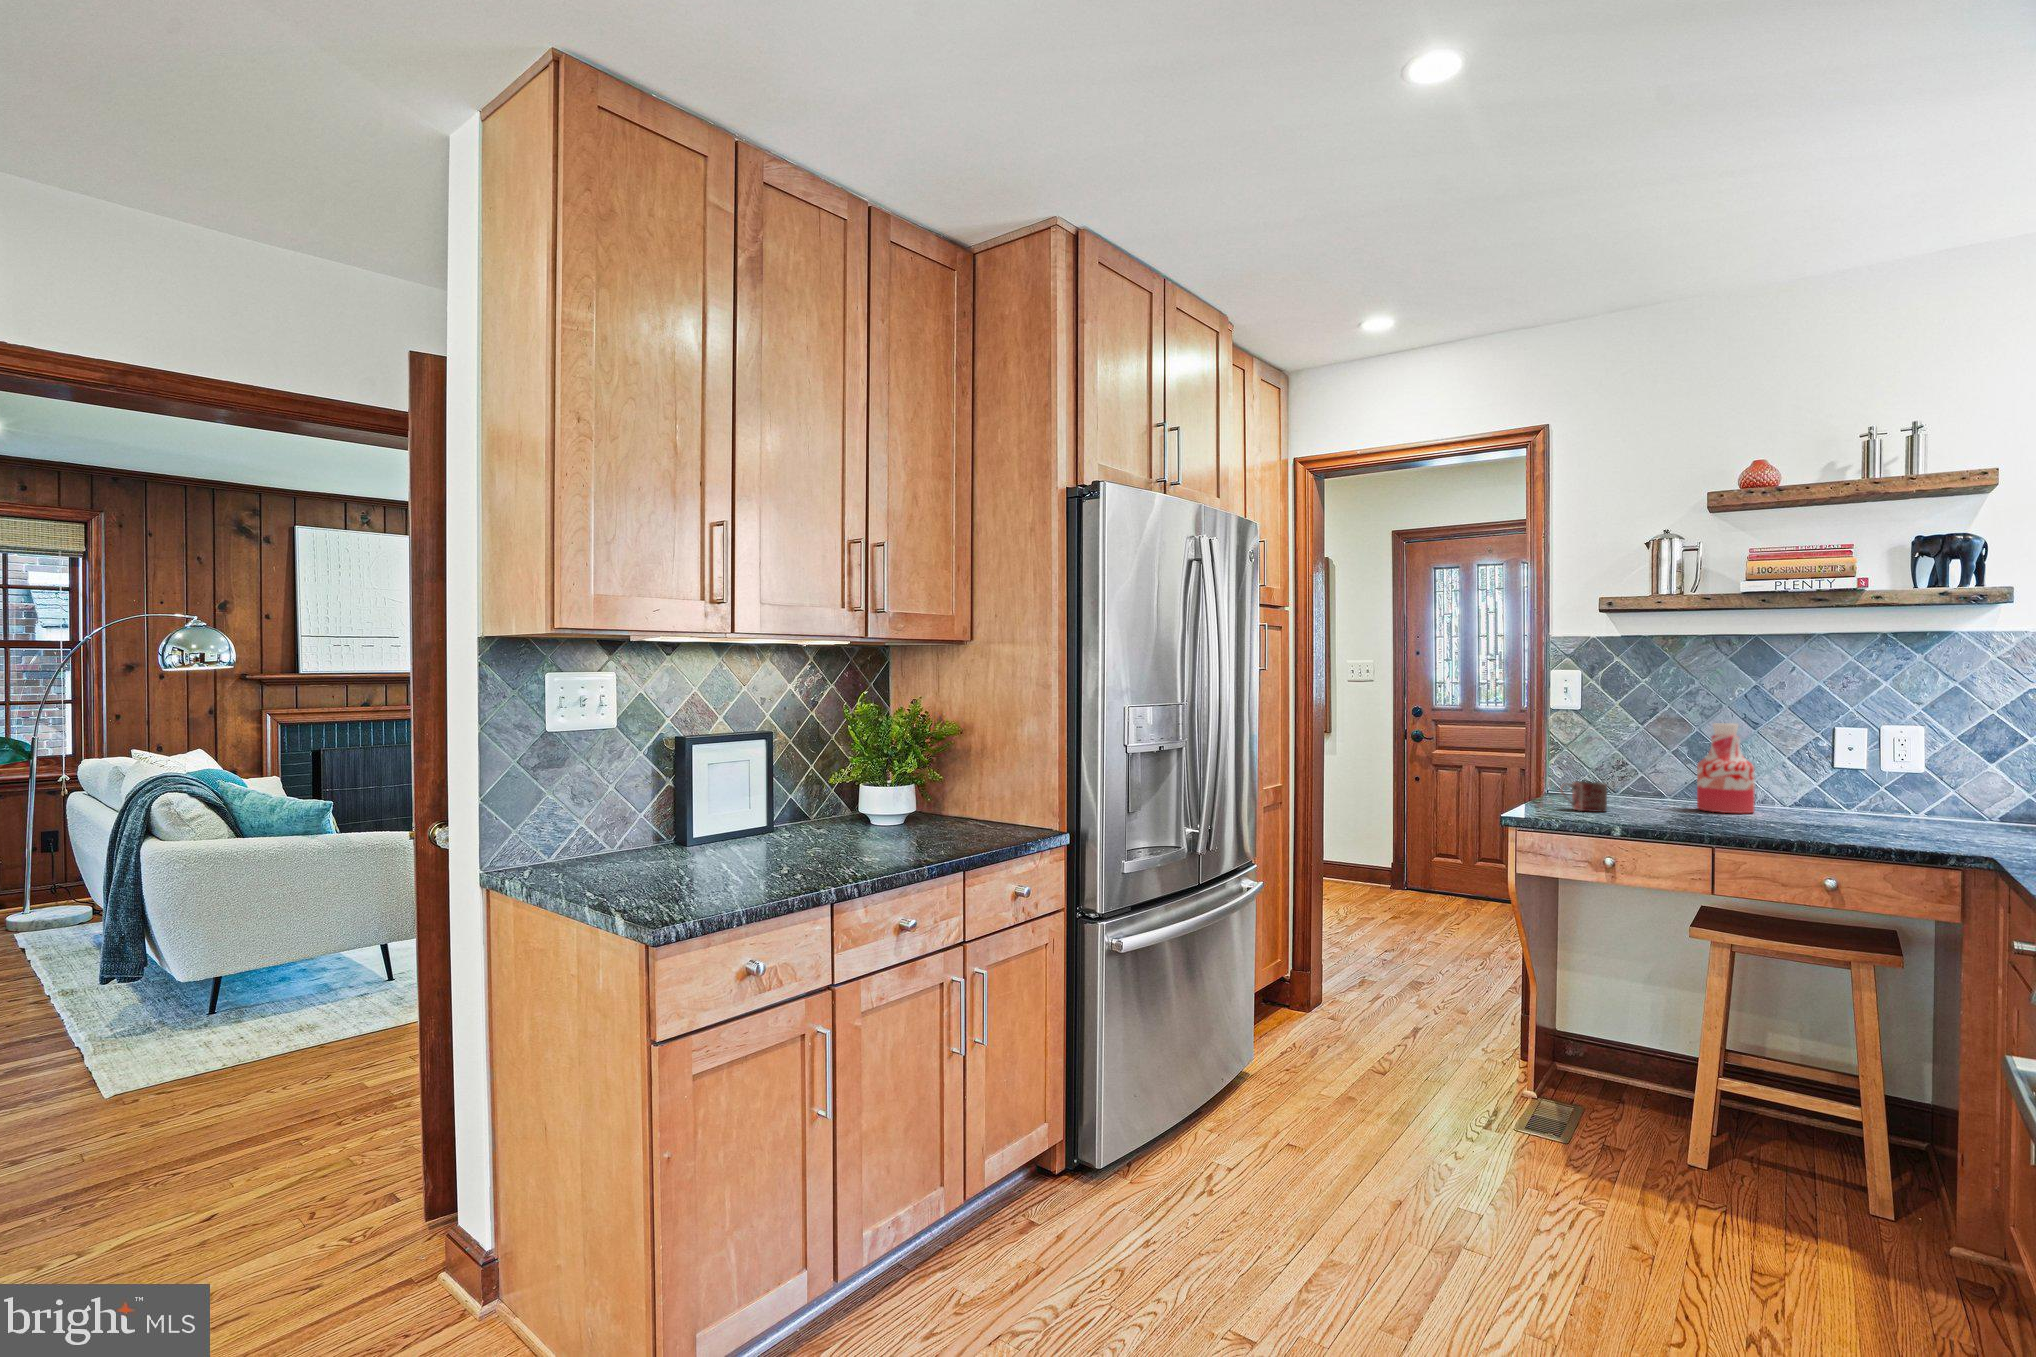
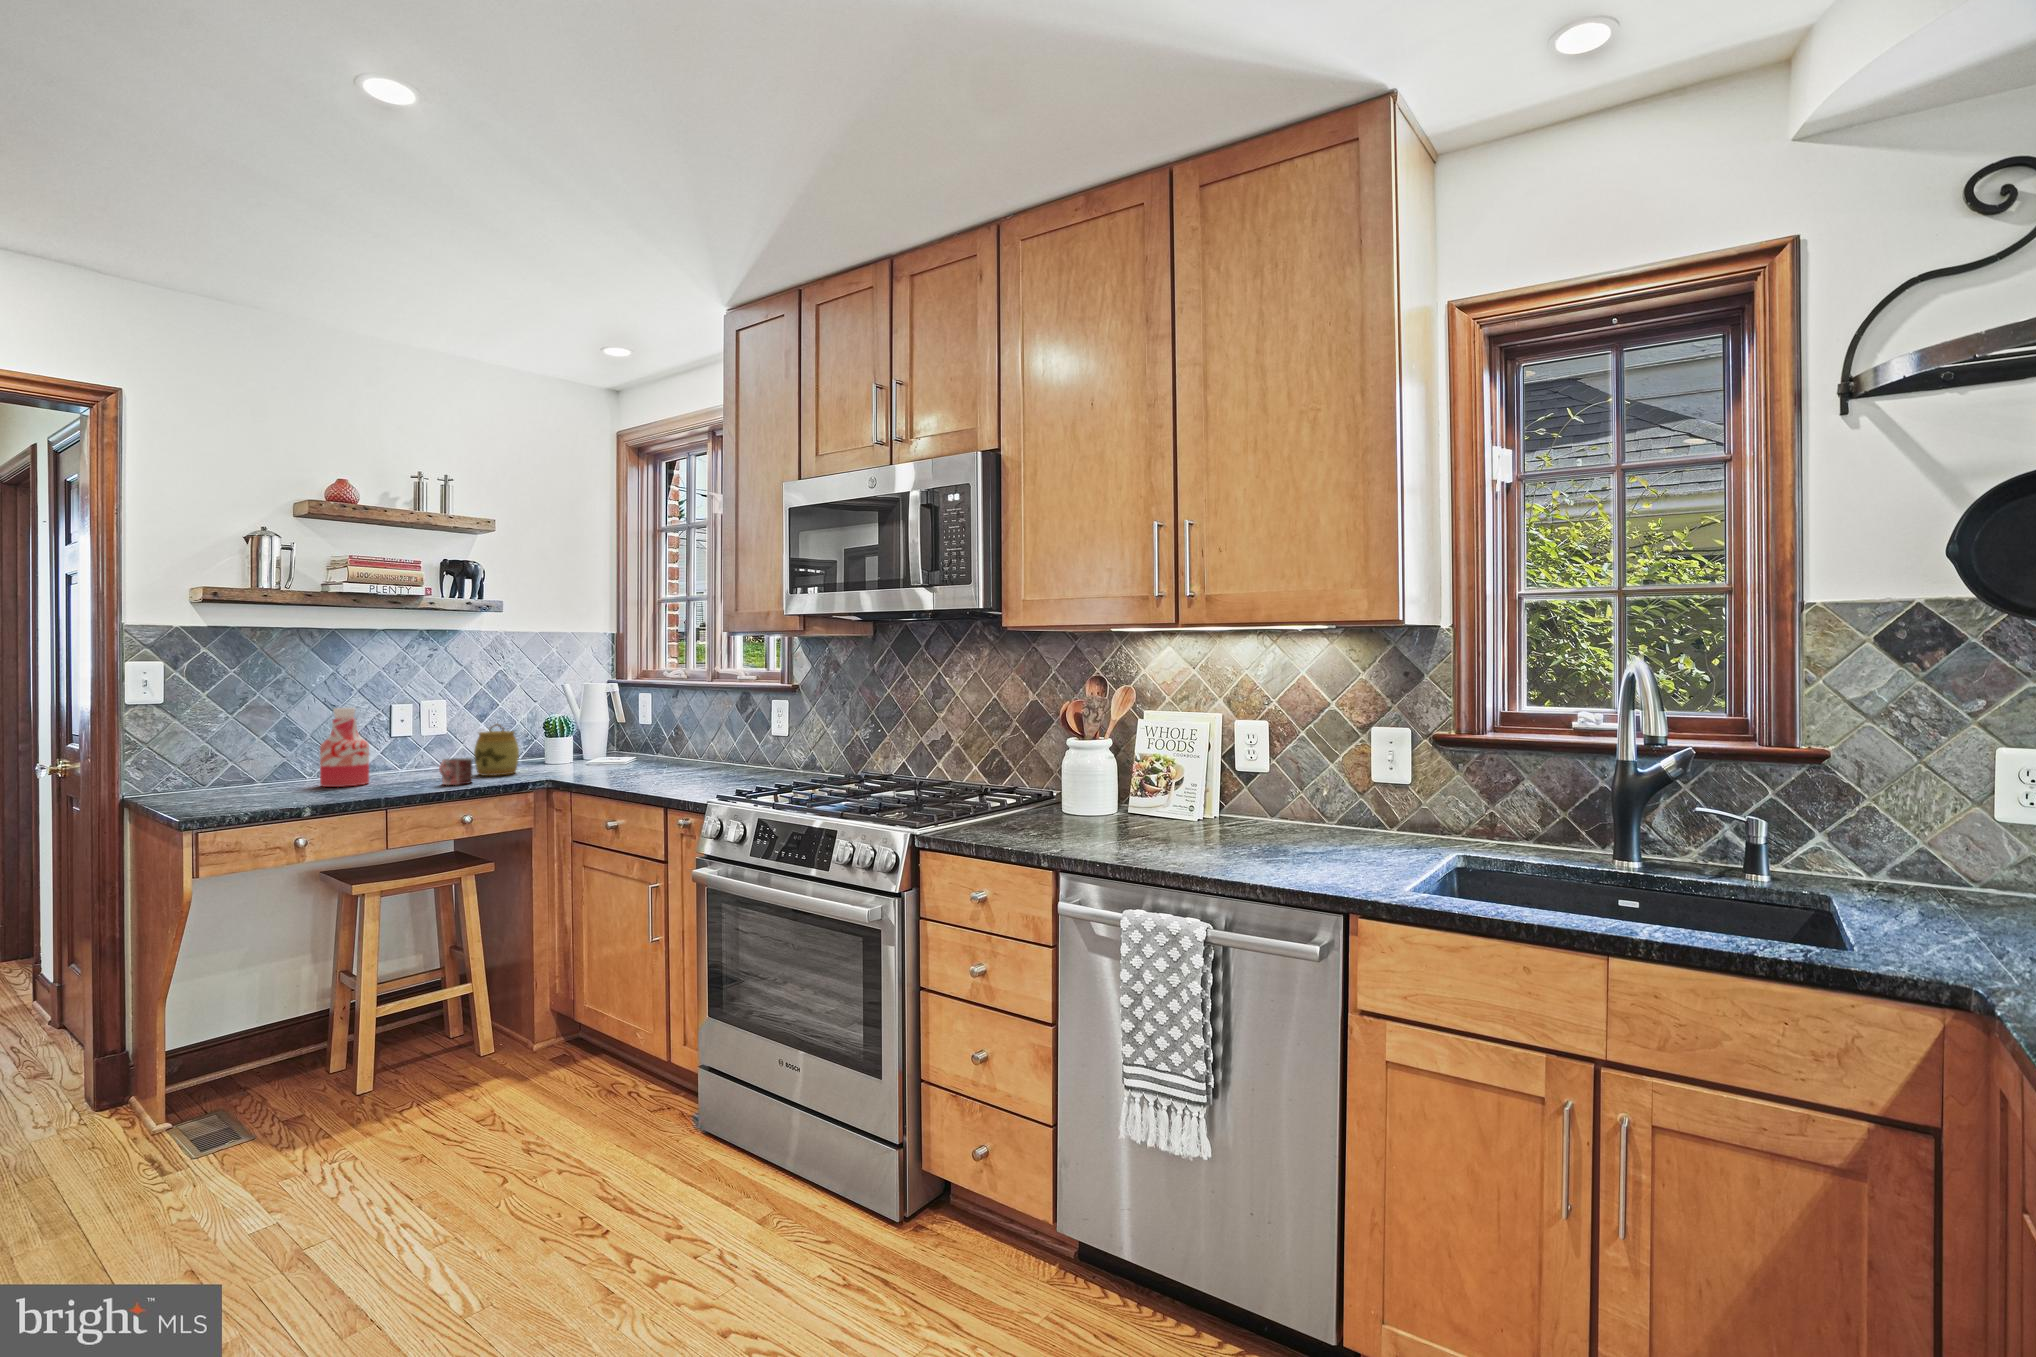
jar: none [1899,756,1974,831] -> present [474,724,519,776]
mug: present [1560,781,1607,812] -> present [439,758,472,785]

